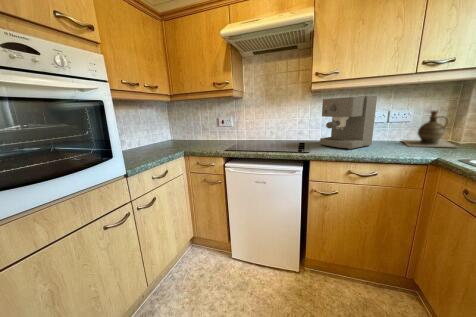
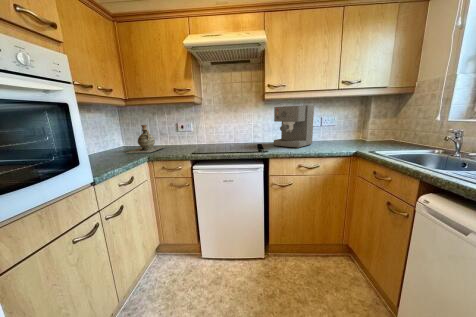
ceramic jug: present [402,111,458,147] -> present [127,125,164,153]

